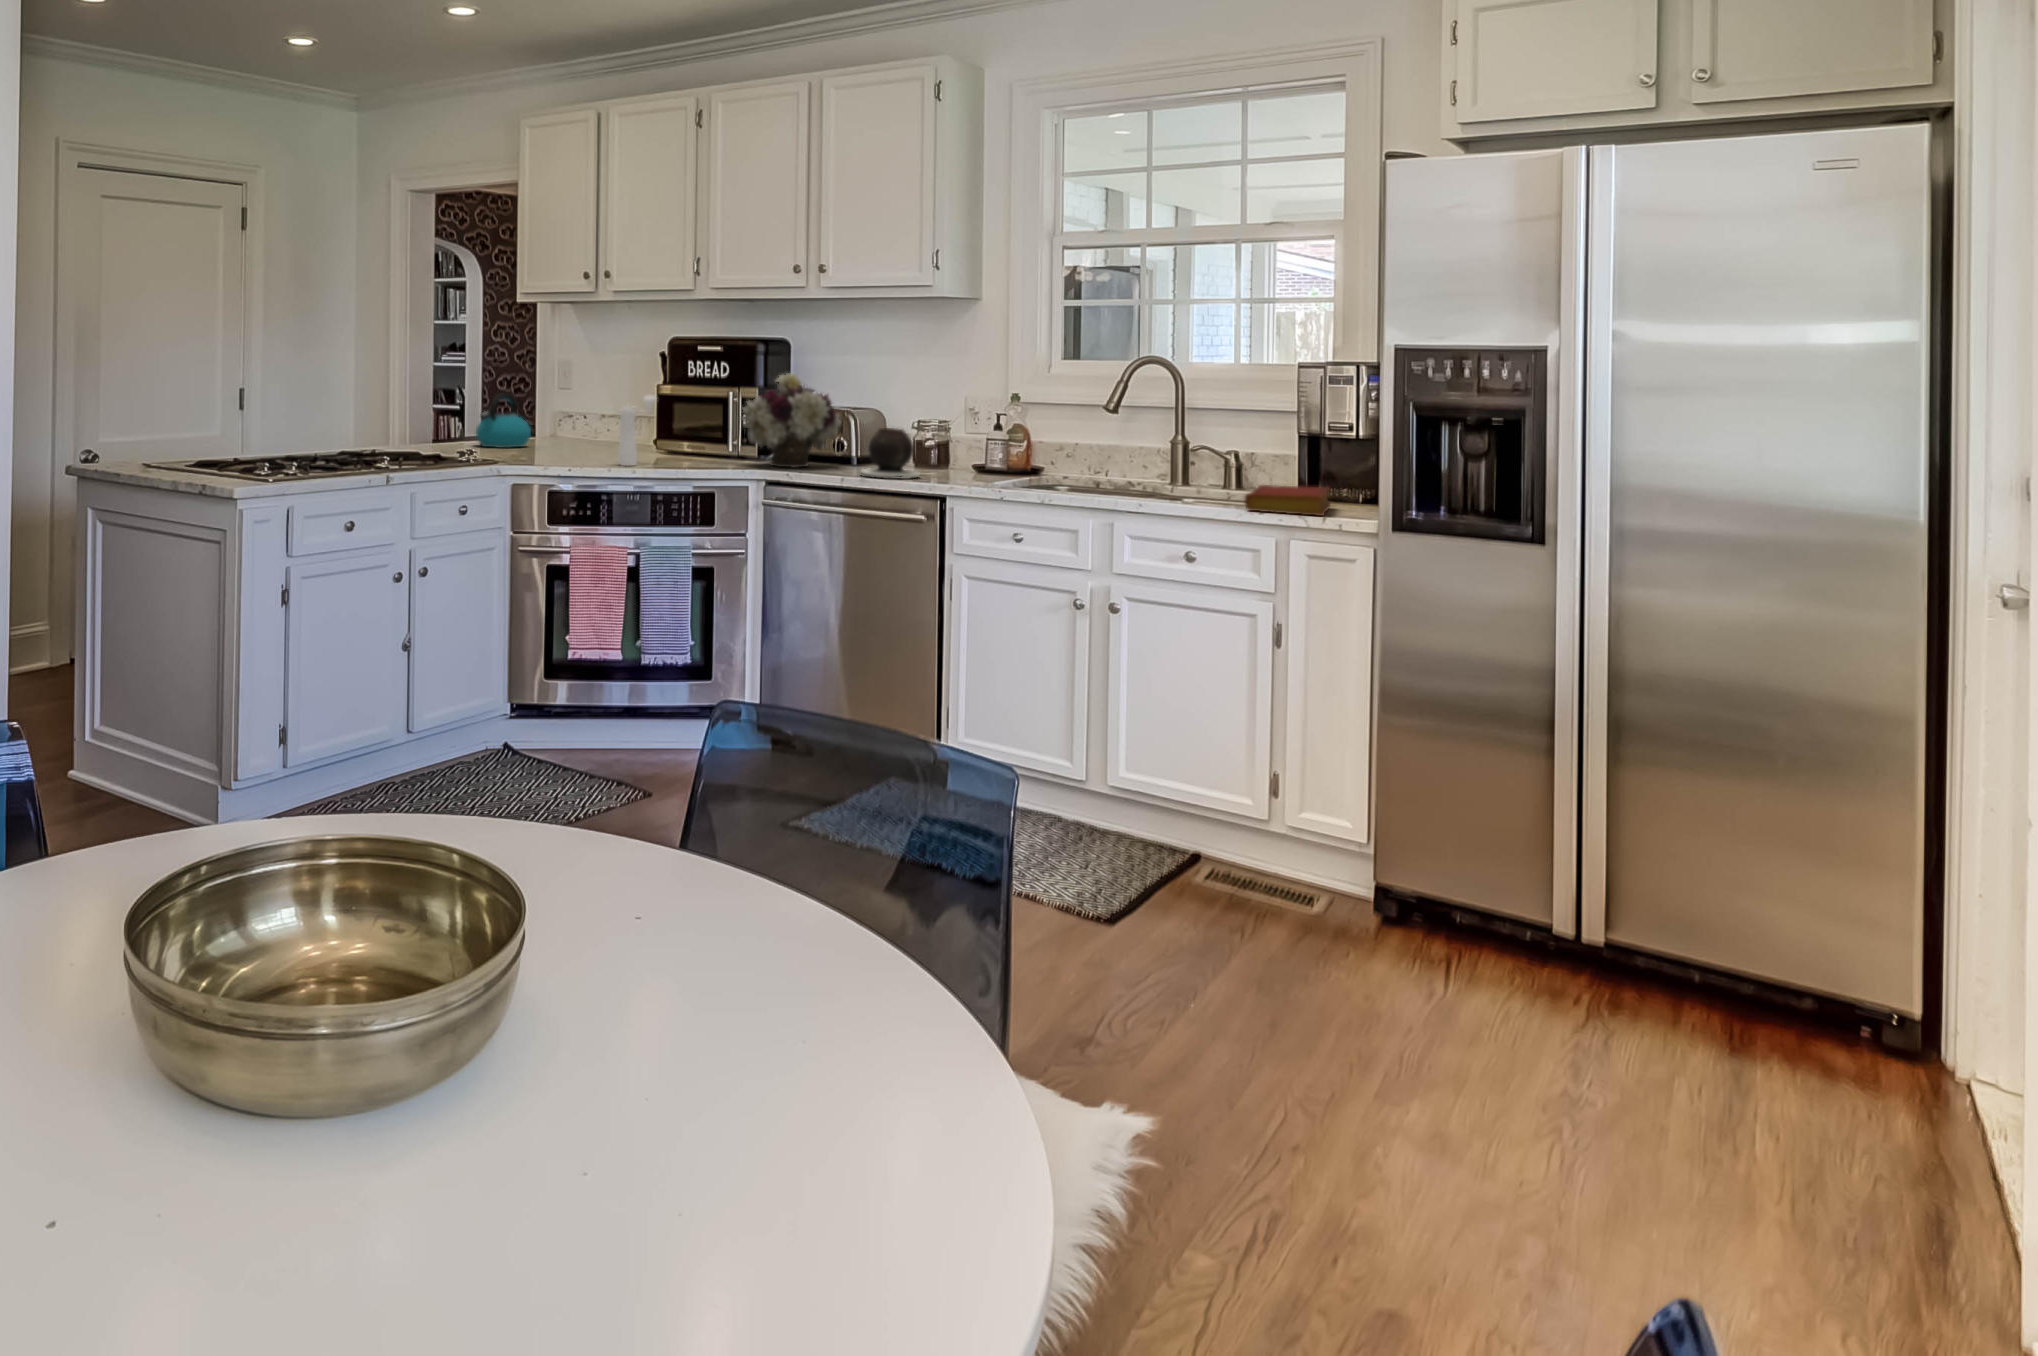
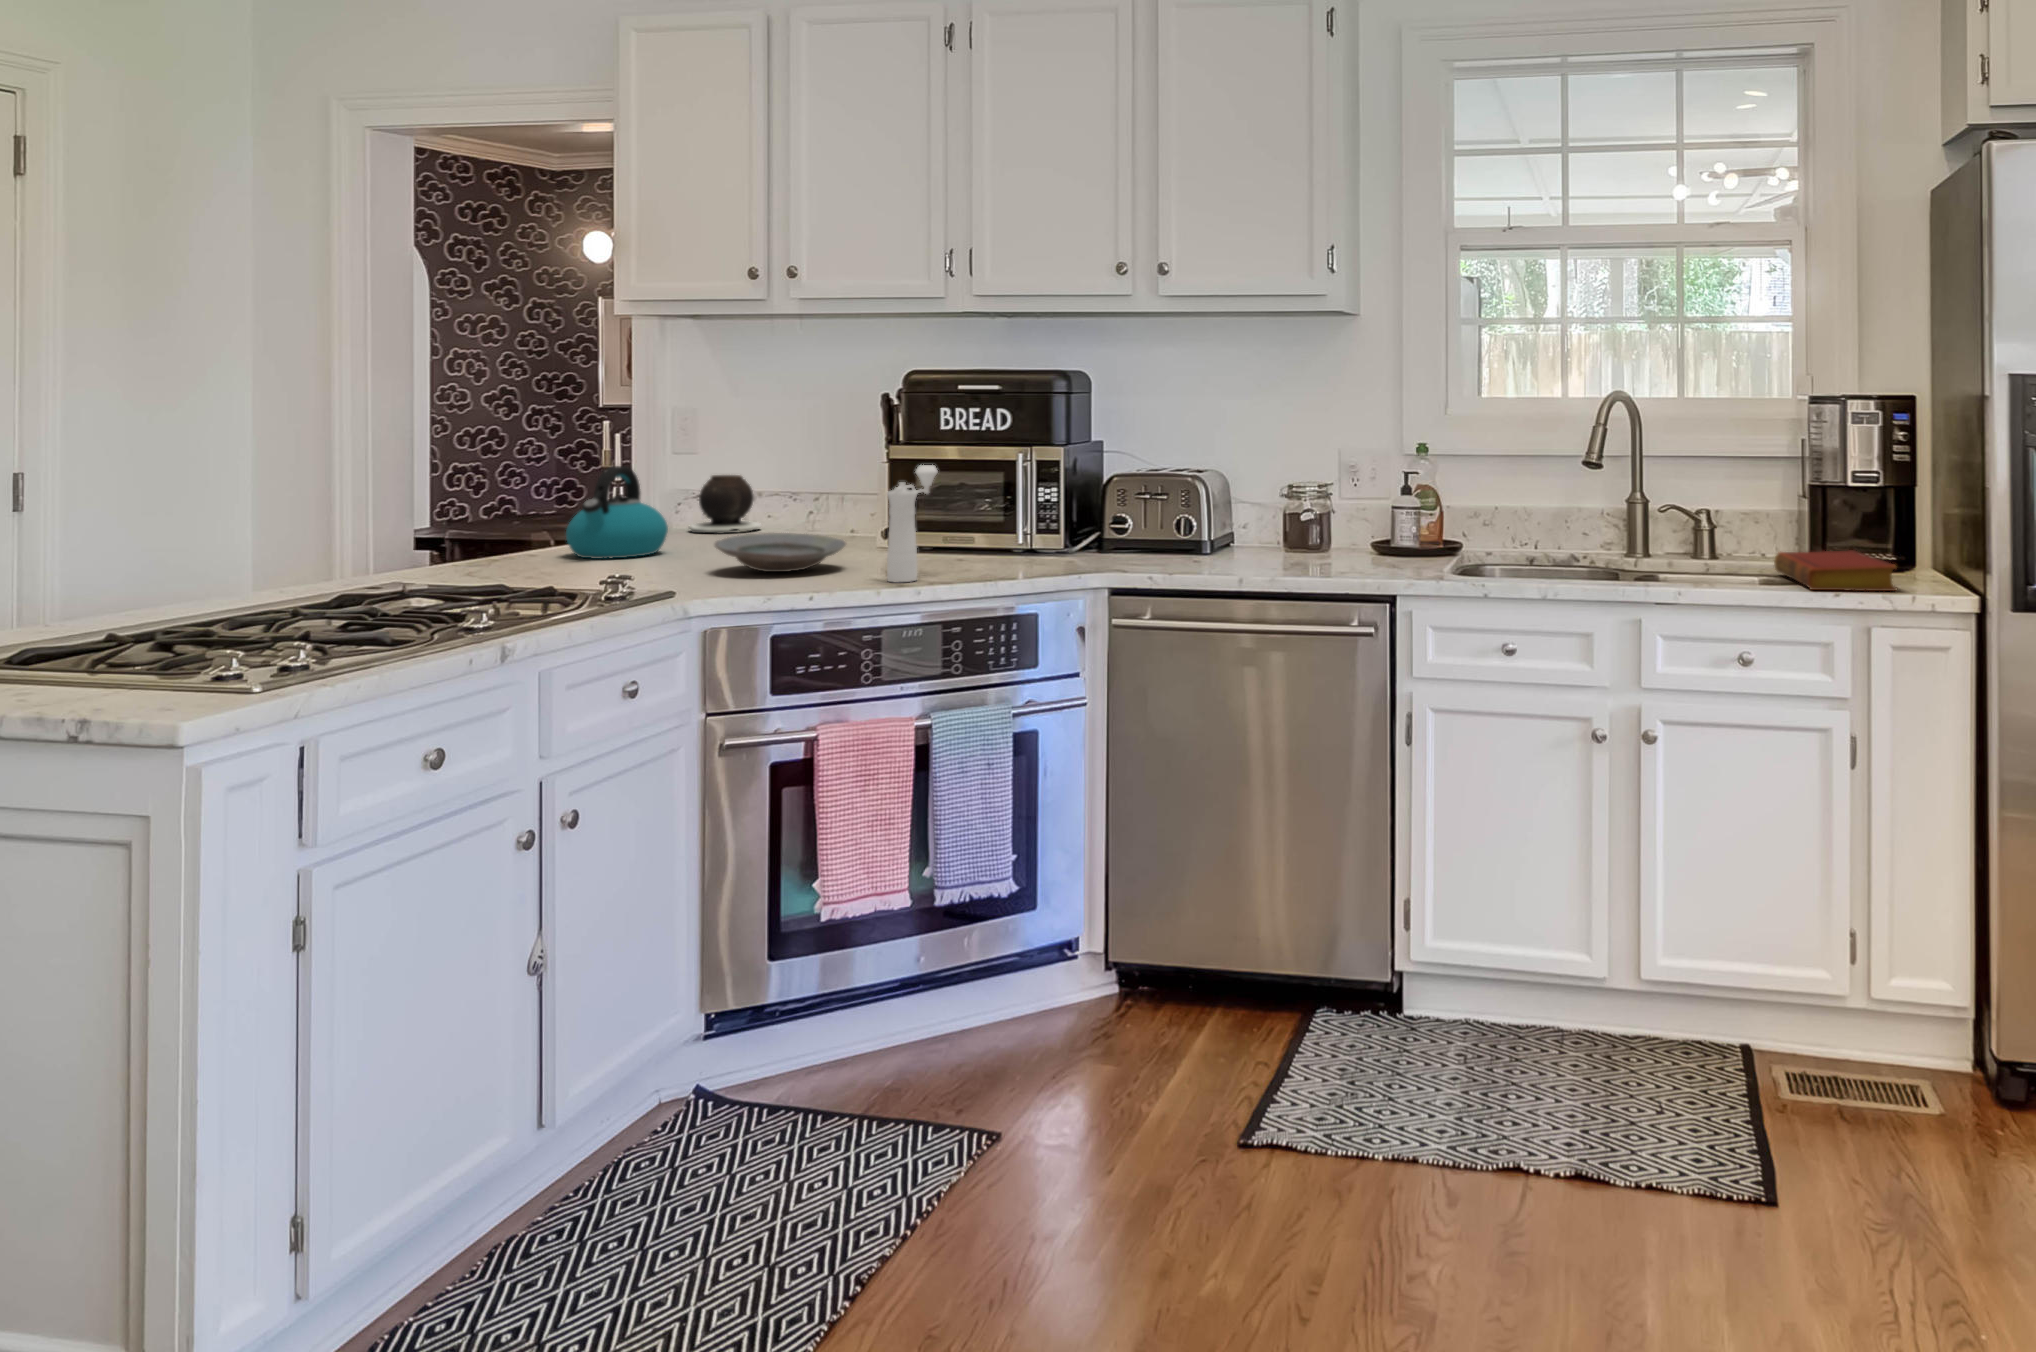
flower arrangement: present [741,373,841,467] -> none [1057,422,1199,563]
vase: present [860,428,919,479] -> present [689,475,761,534]
plate: none [535,436,611,458] -> present [715,533,846,572]

